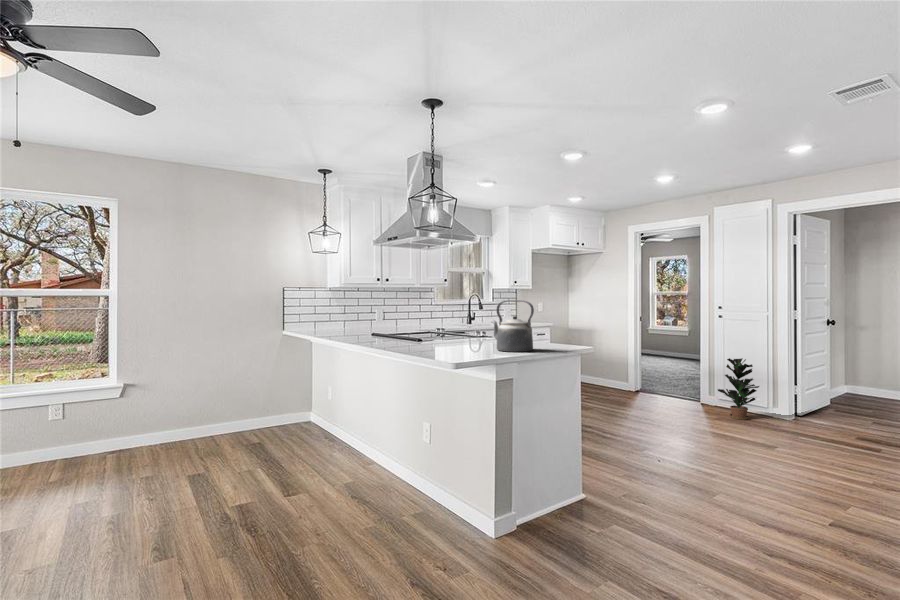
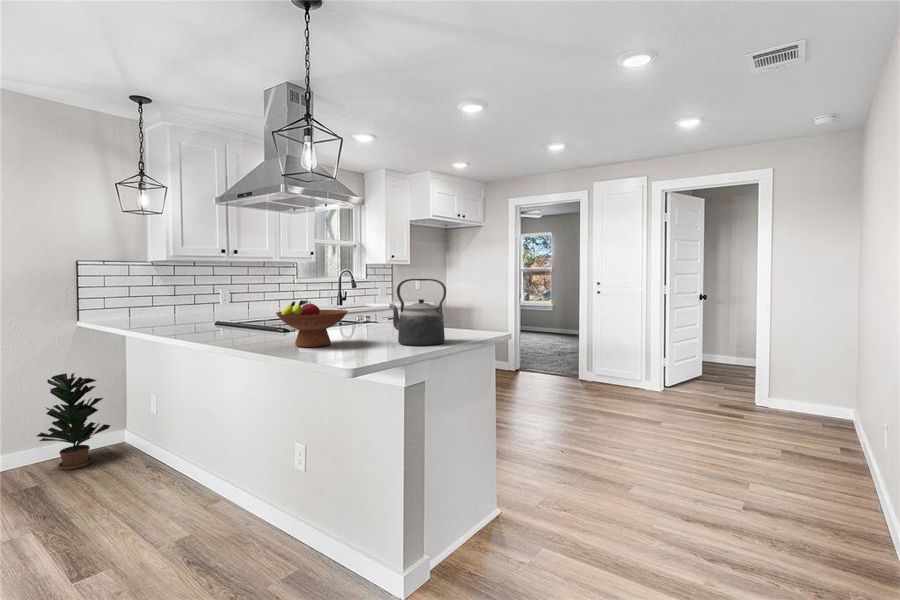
fruit bowl: none [409,315,460,350] -> present [276,300,348,347]
potted plant: present [718,358,759,420] -> present [37,373,110,470]

